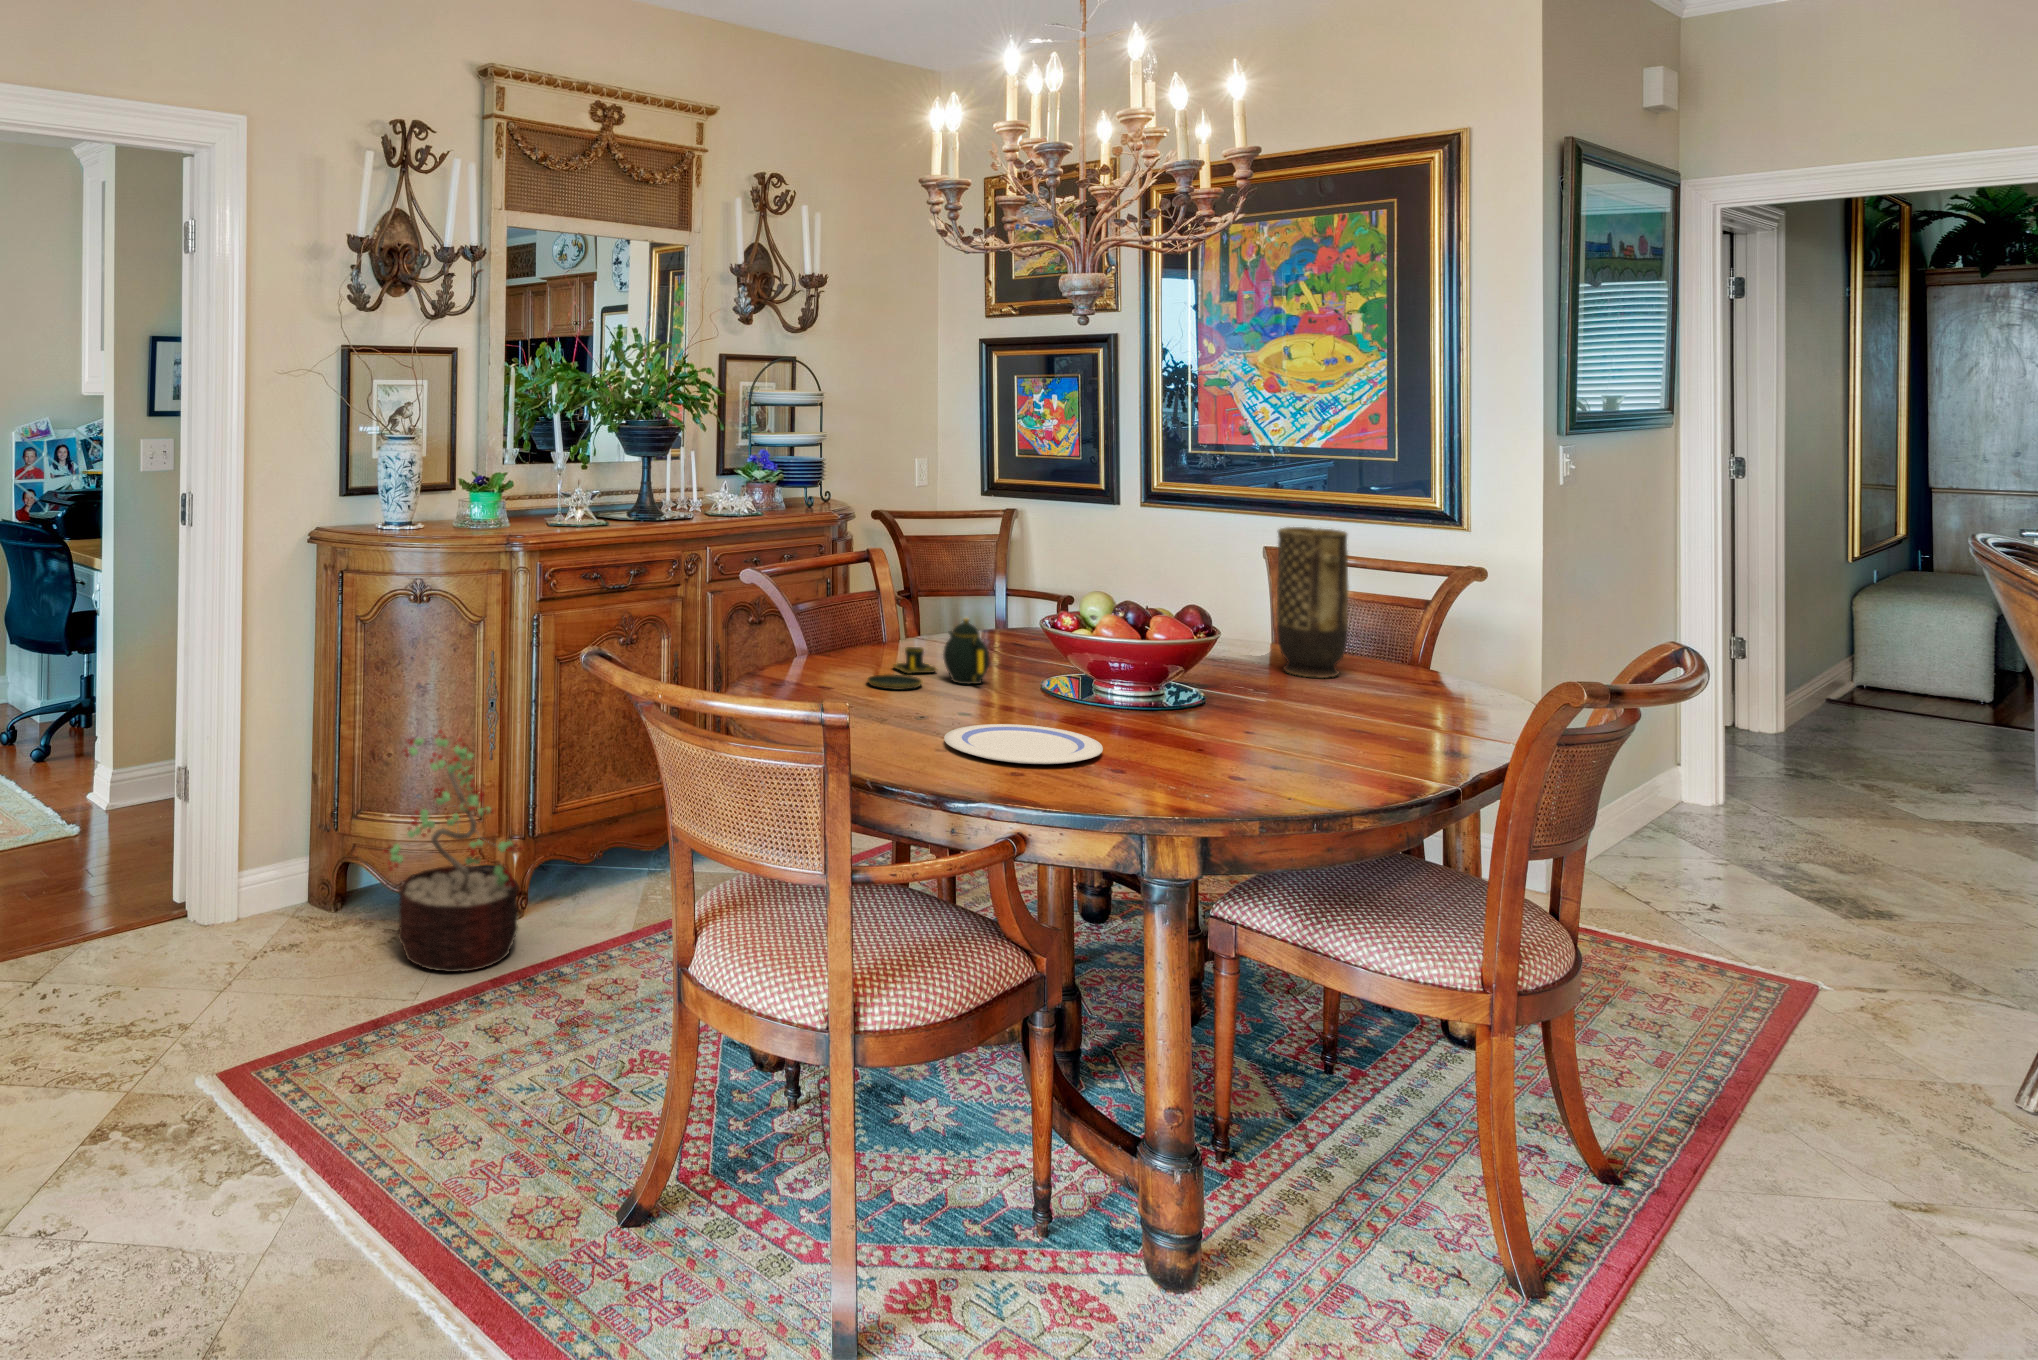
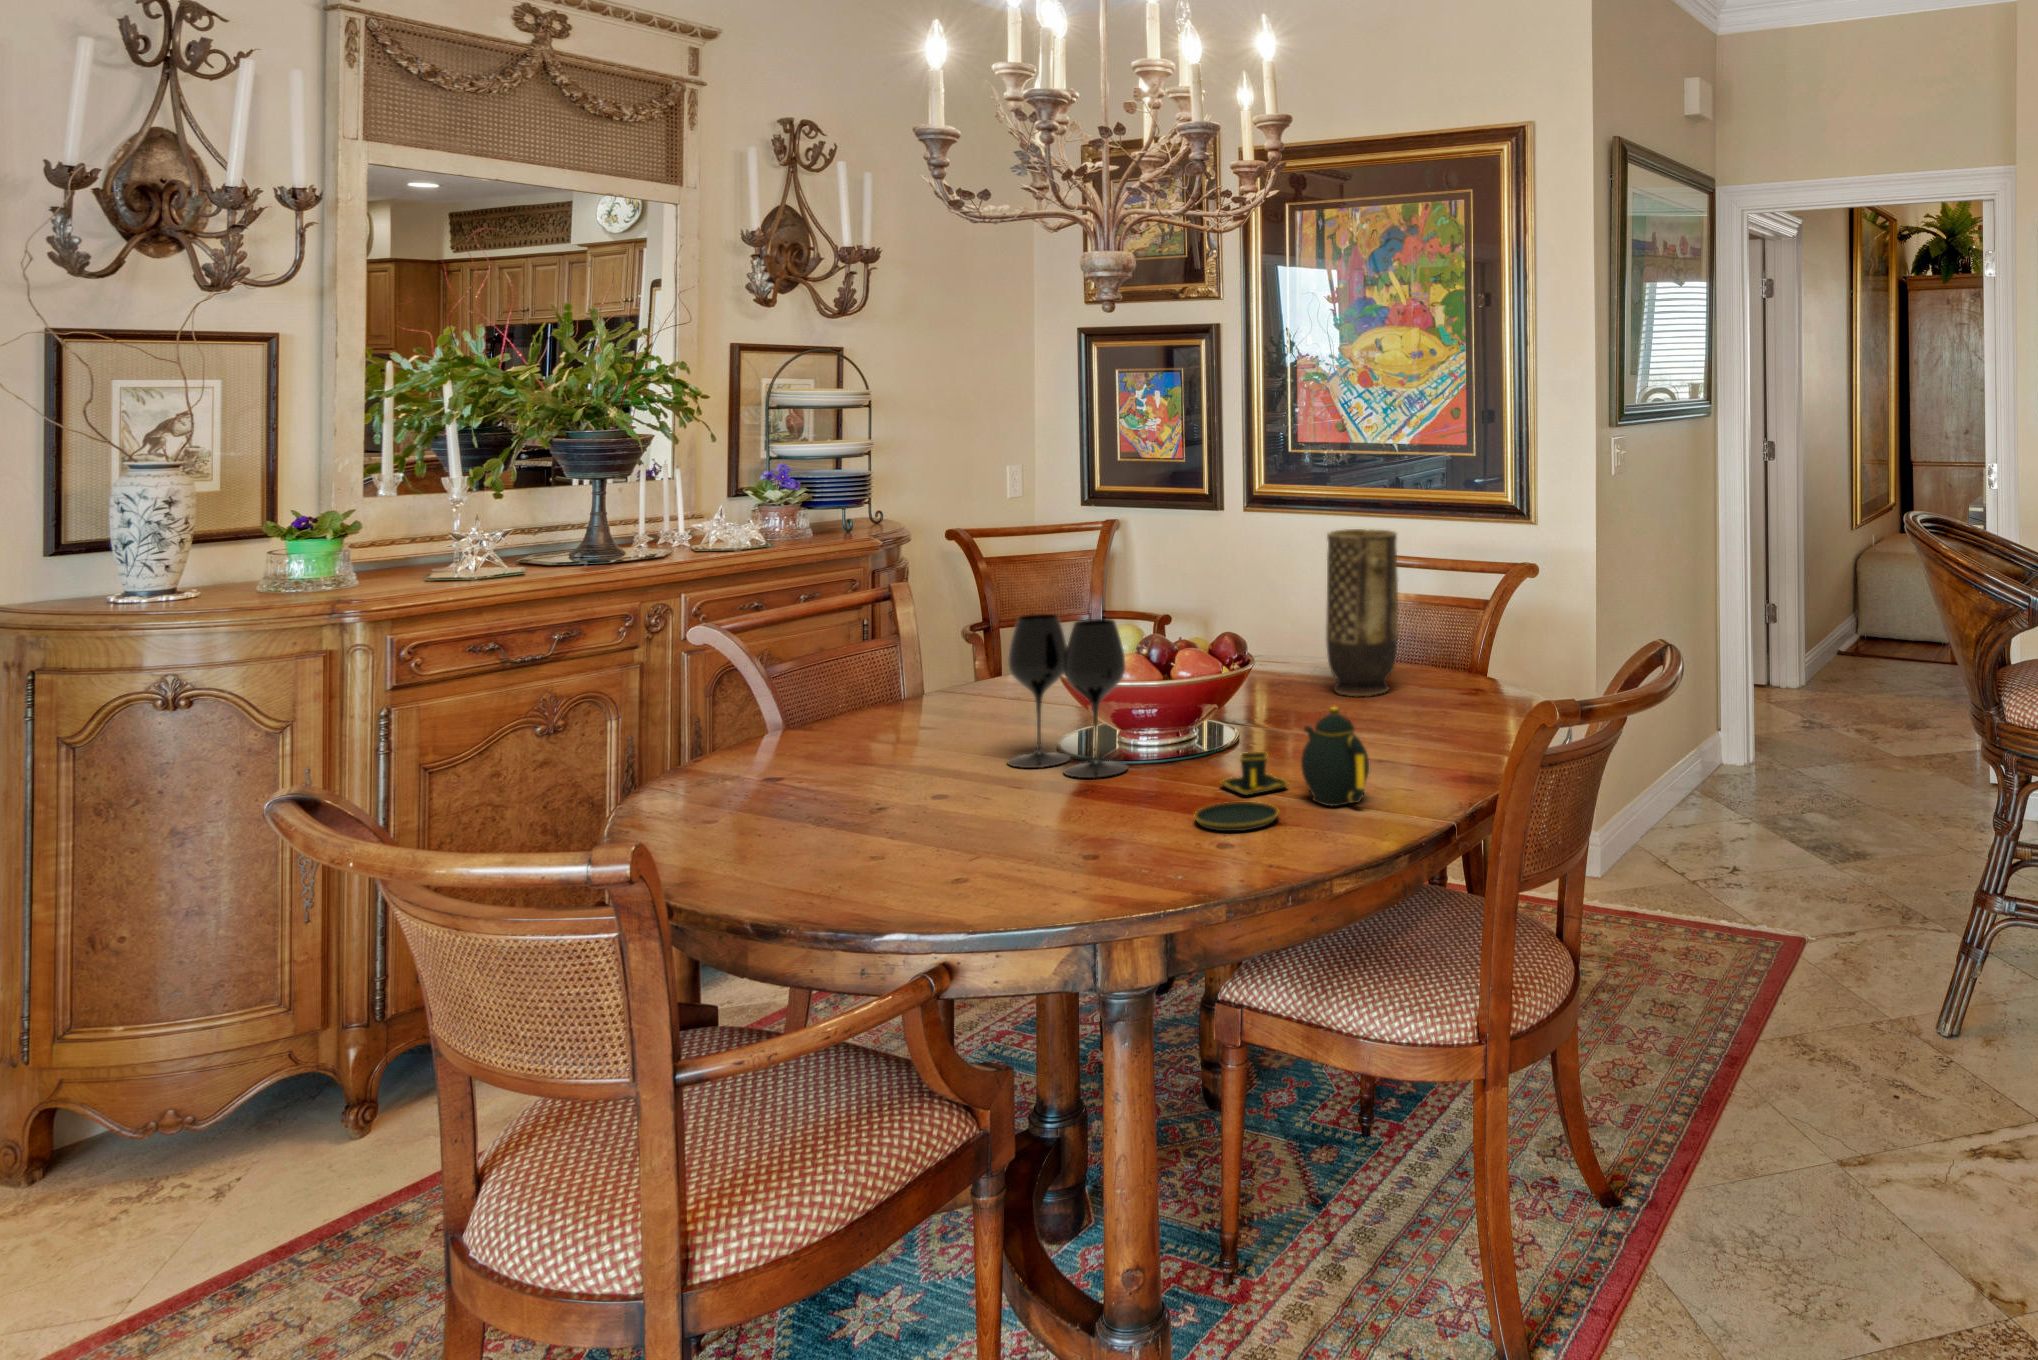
wine glass: none [1017,582,1124,718] -> present [1008,614,1128,778]
teapot: present [867,618,990,690] -> present [1195,707,1369,831]
plate: present [944,724,1103,764] -> none [869,801,1074,860]
decorative plant: present [384,730,523,972] -> none [92,886,340,1252]

